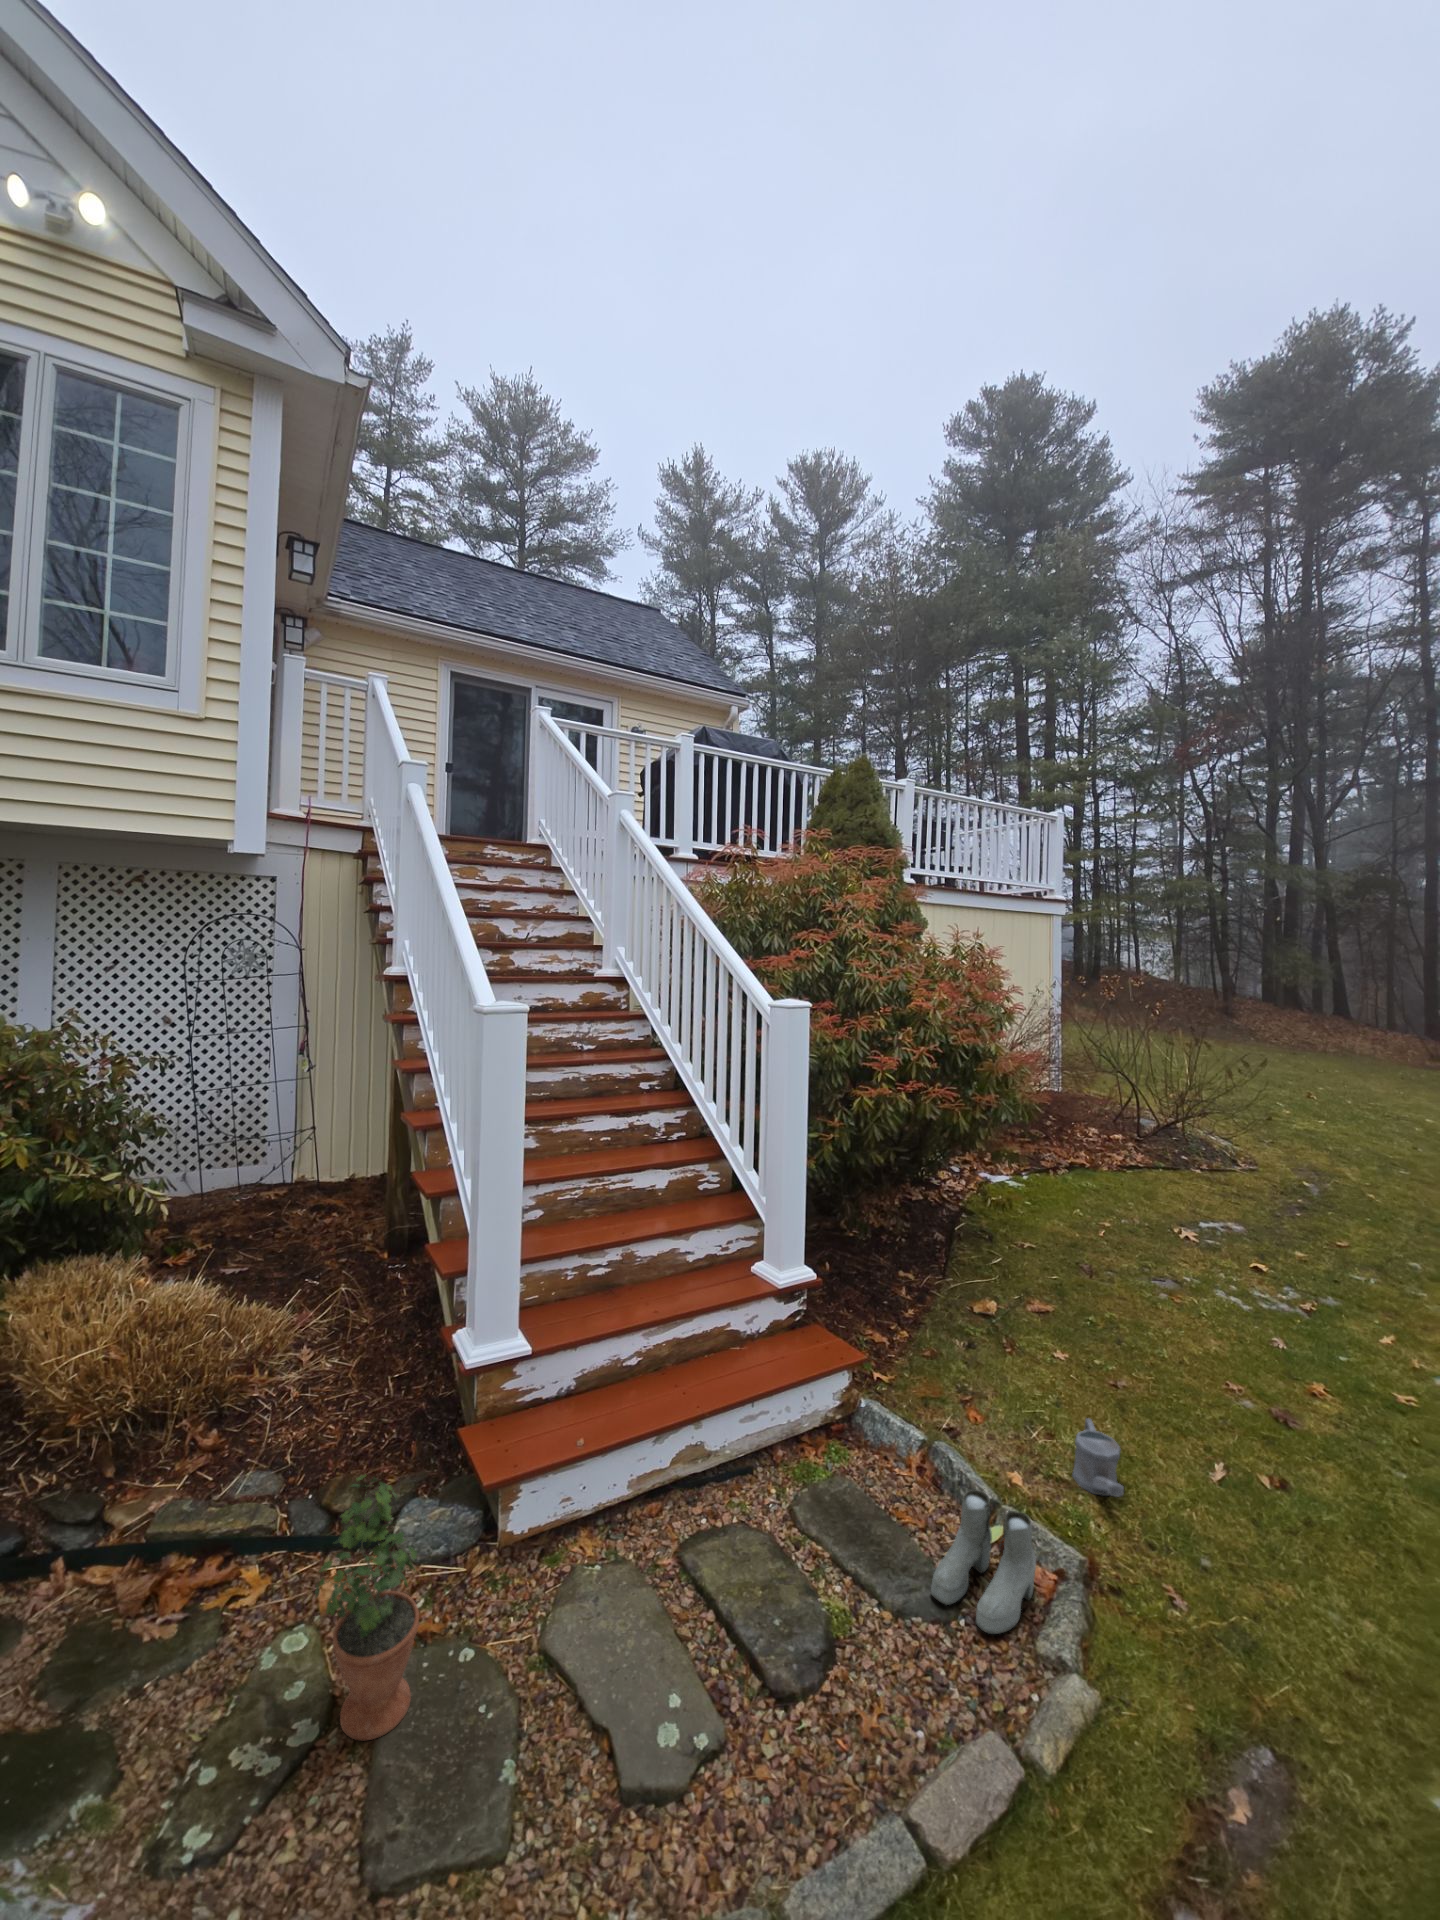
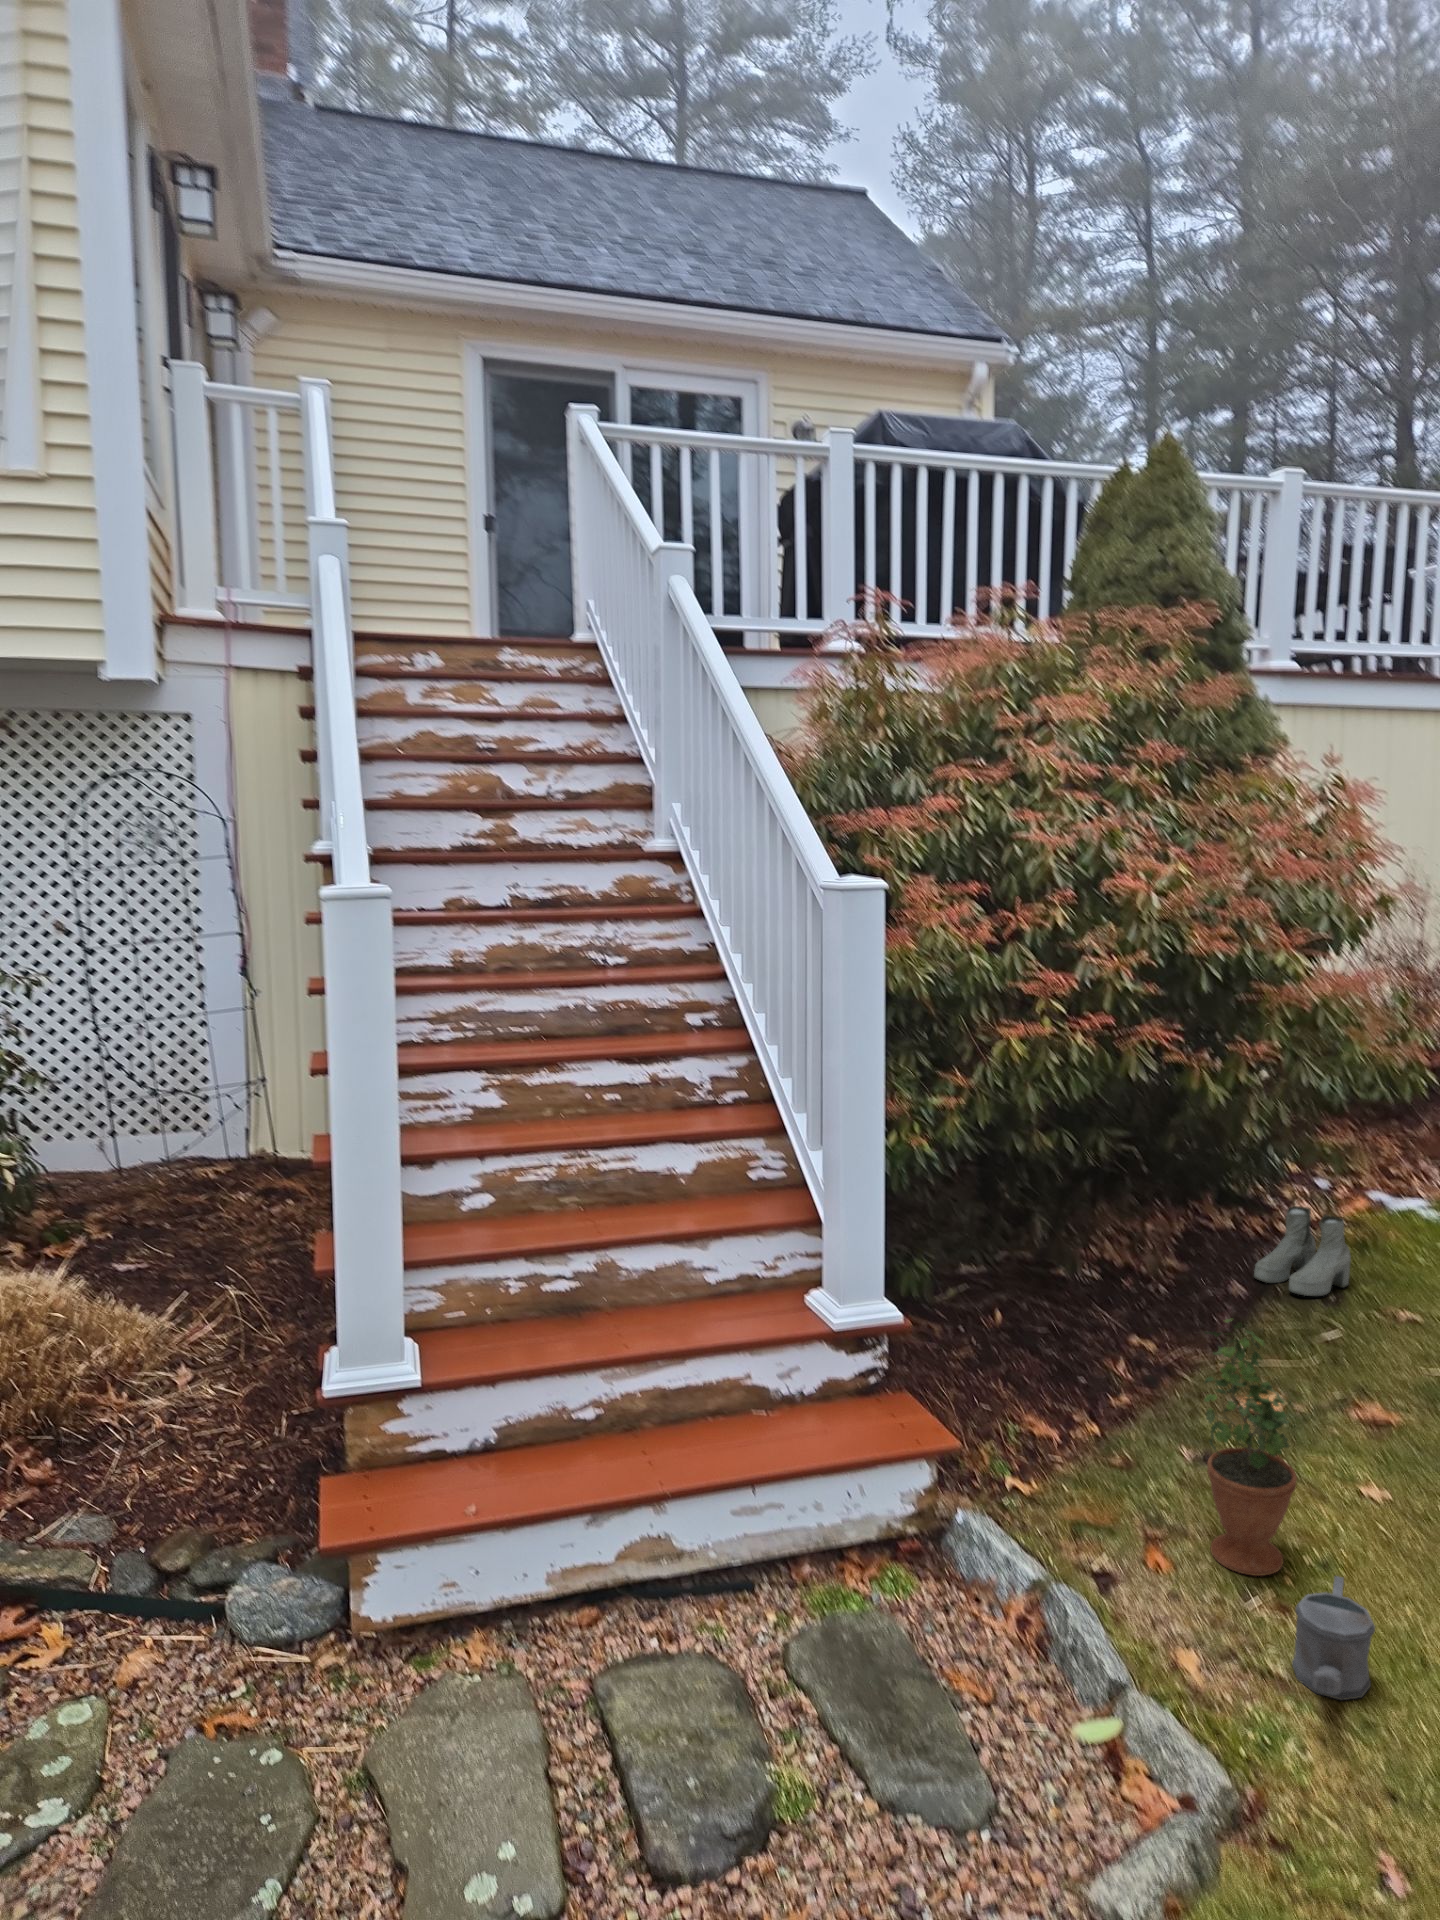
potted plant: present [315,1475,419,1741] -> present [1204,1319,1297,1576]
boots: present [931,1491,1036,1634] -> present [1254,1206,1351,1296]

